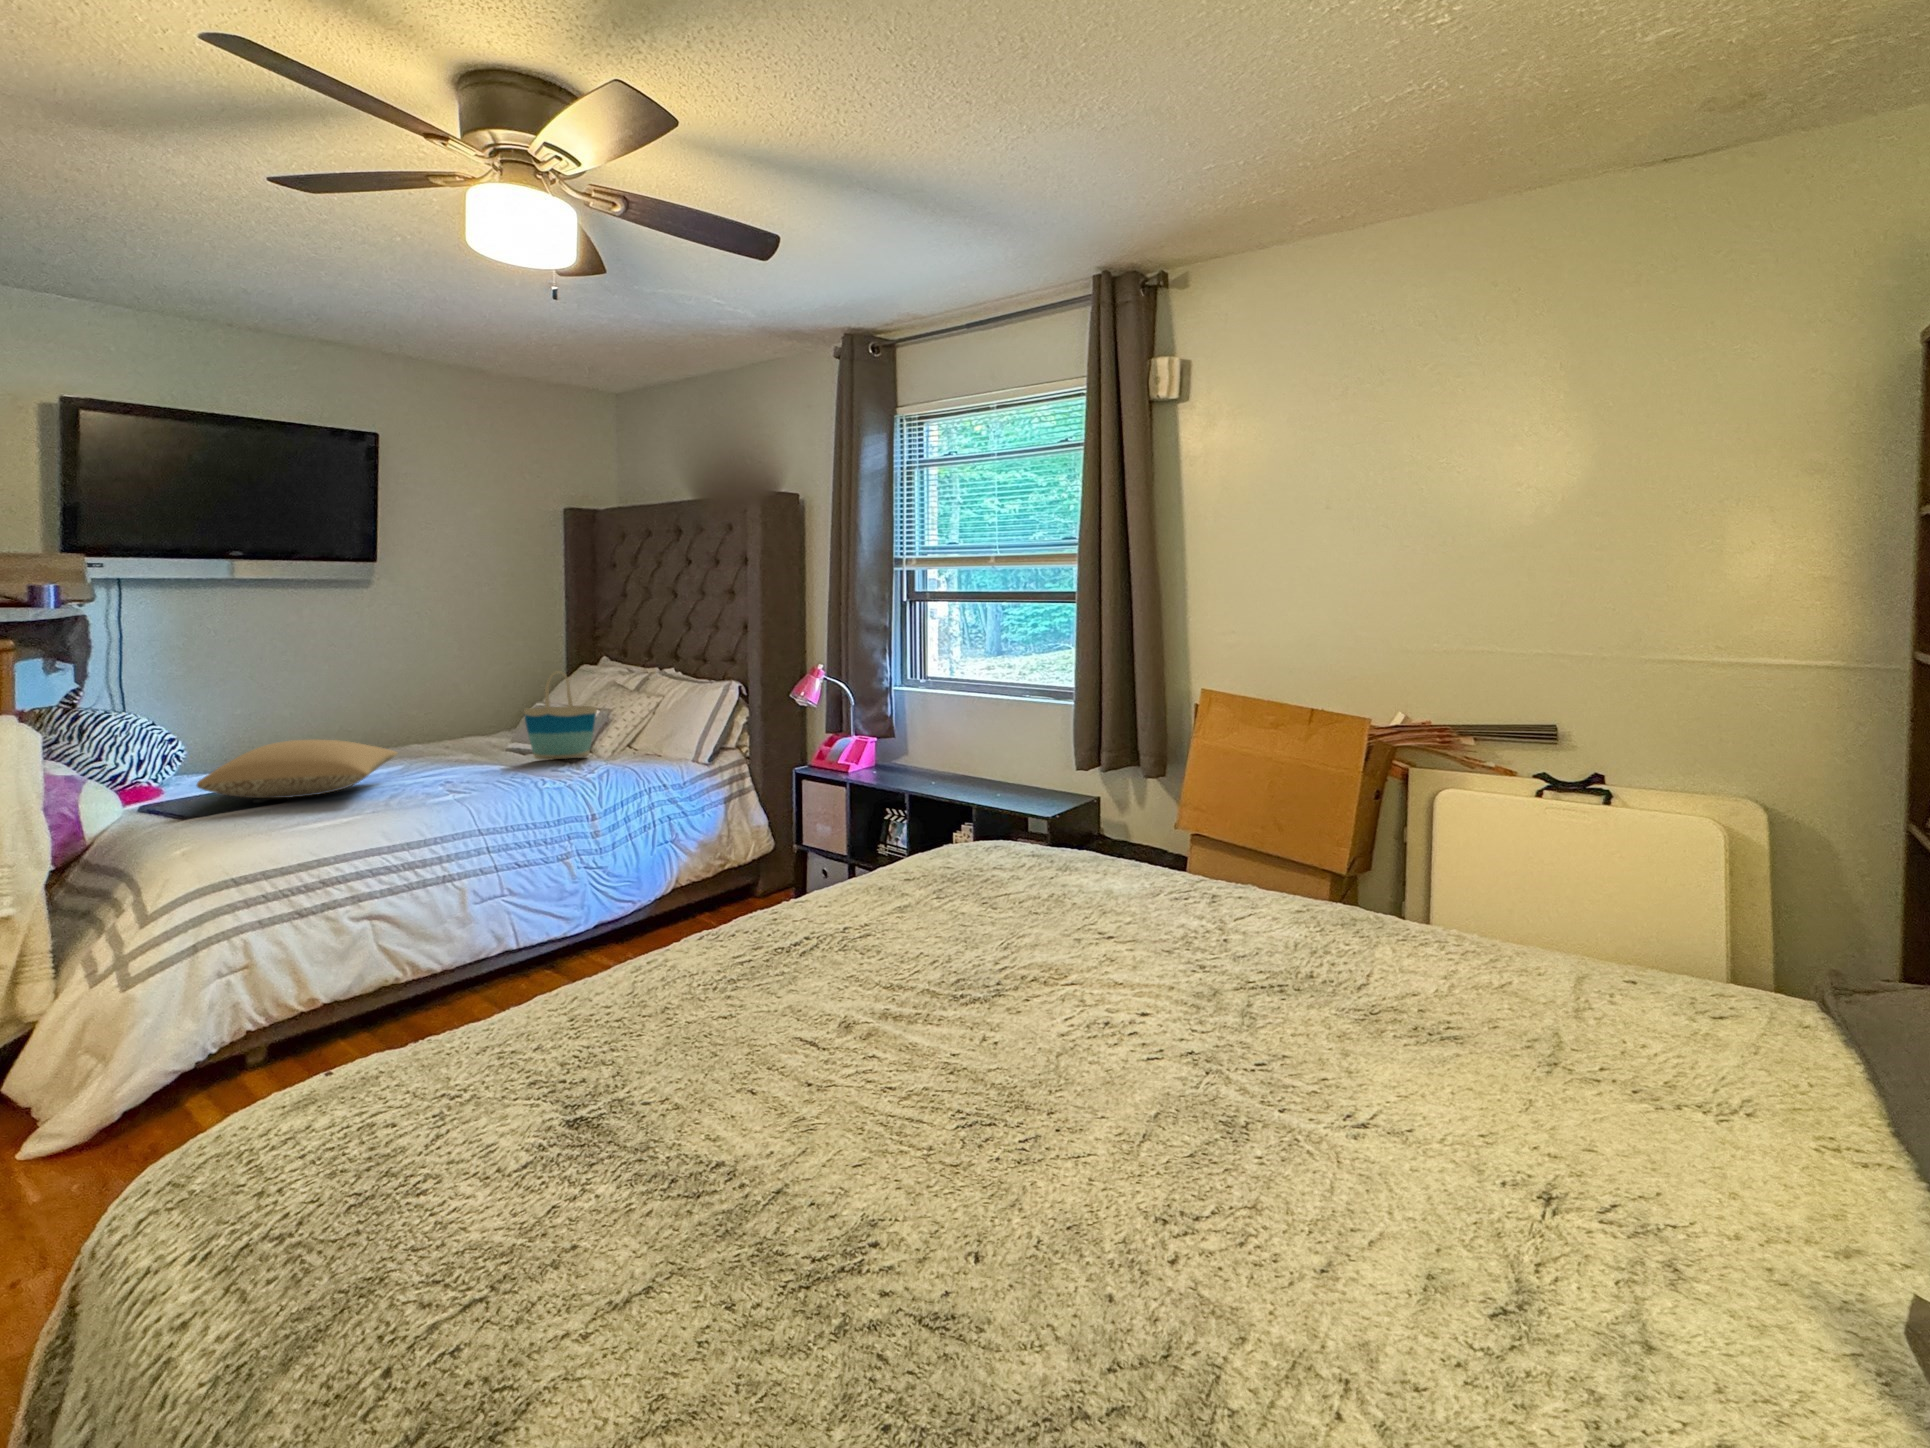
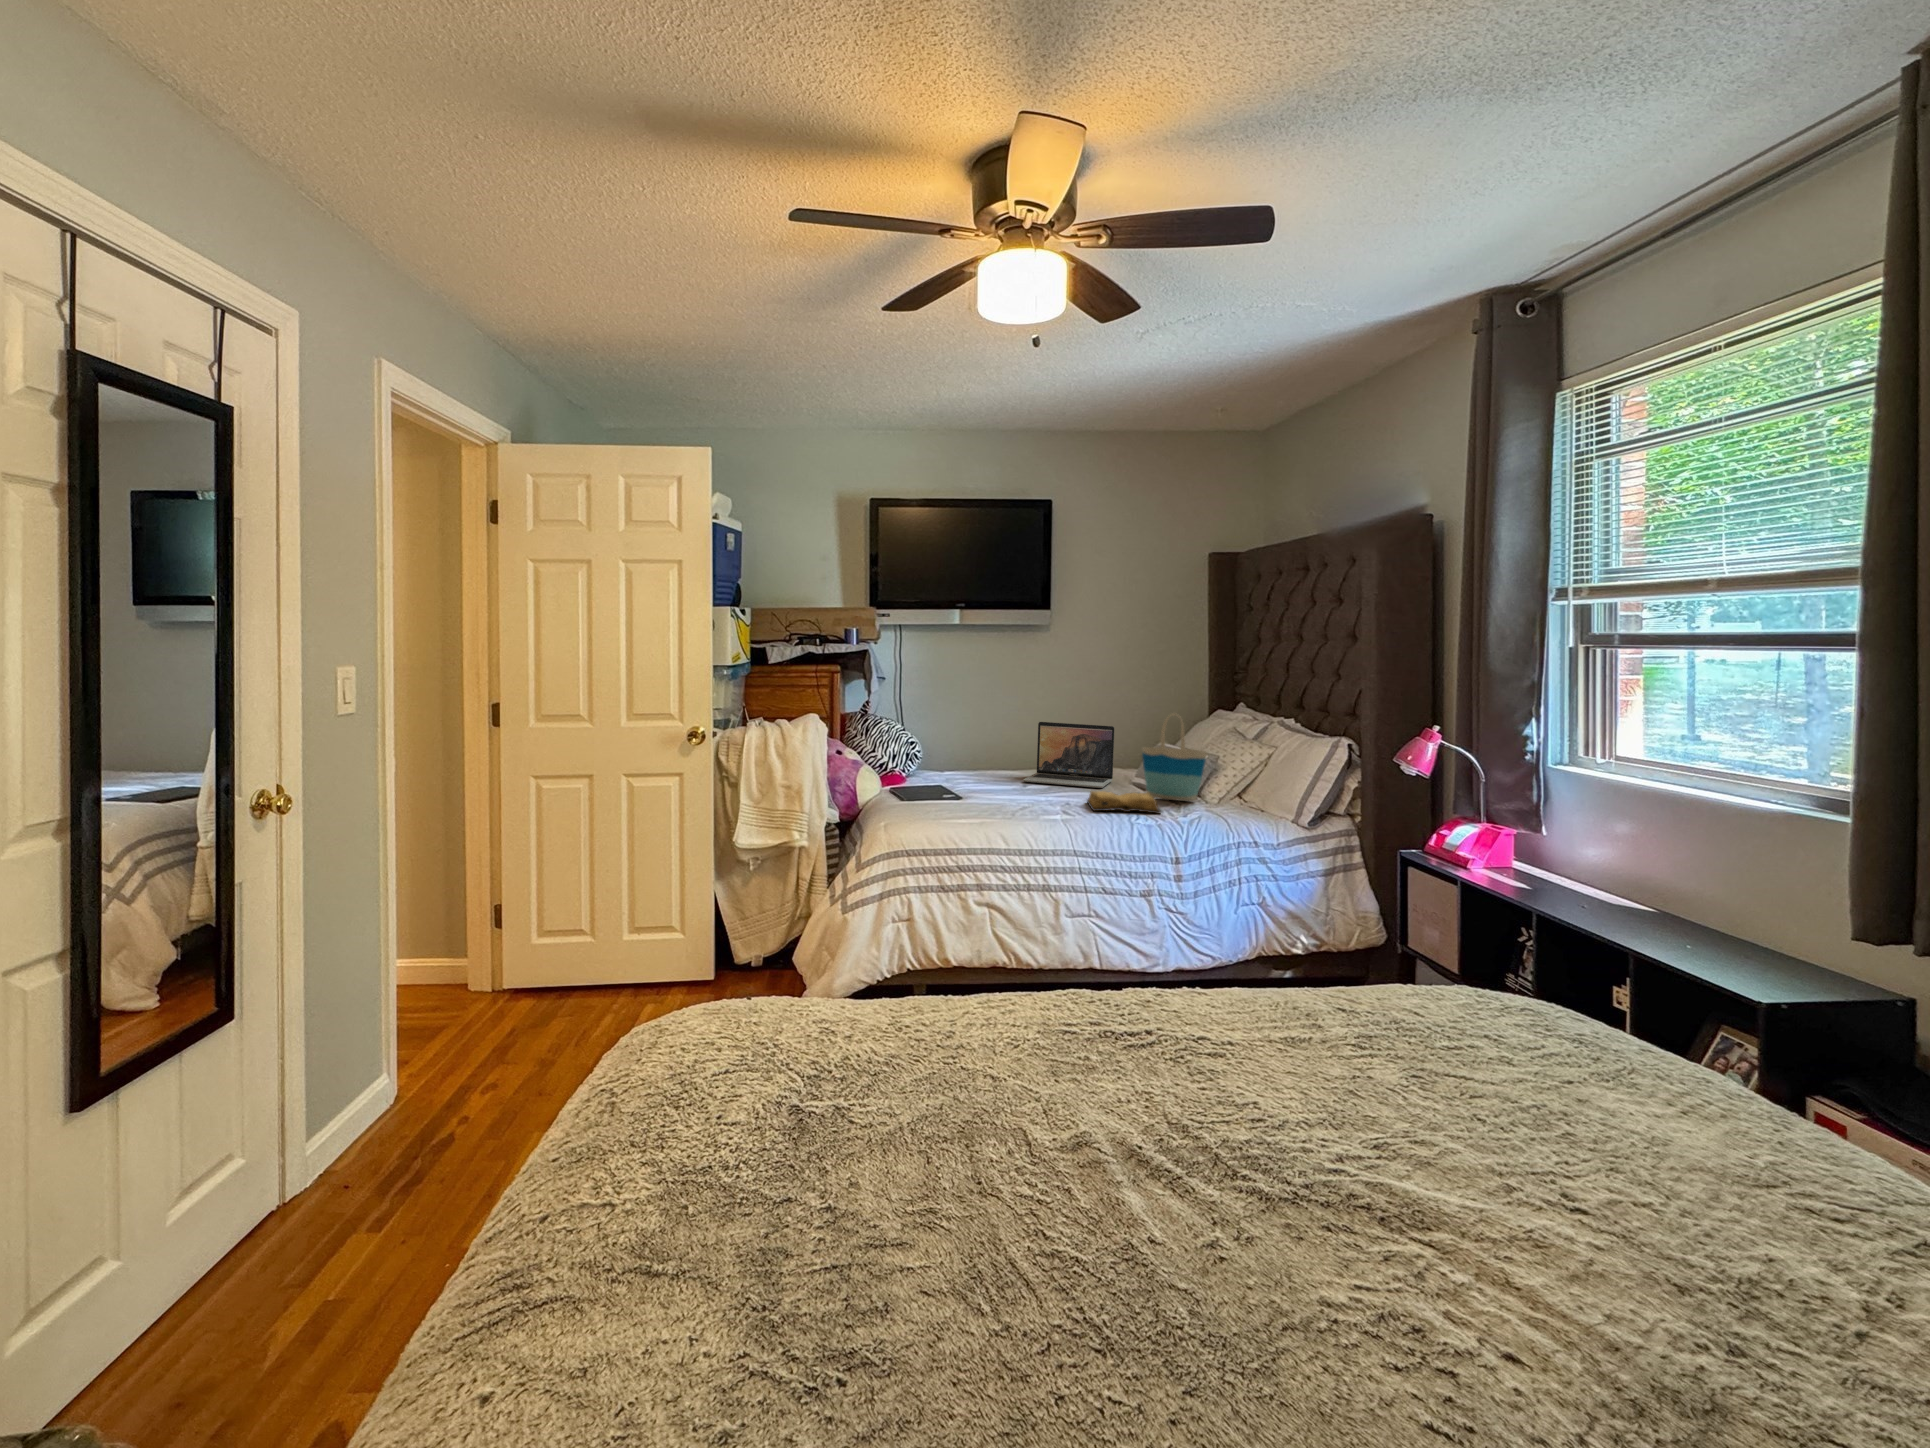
laptop: none [365,691,479,764] -> present [1023,722,1115,788]
pillow: present [197,739,398,798] -> none [905,754,1039,799]
diary: none [469,755,563,784] -> present [1087,791,1161,814]

